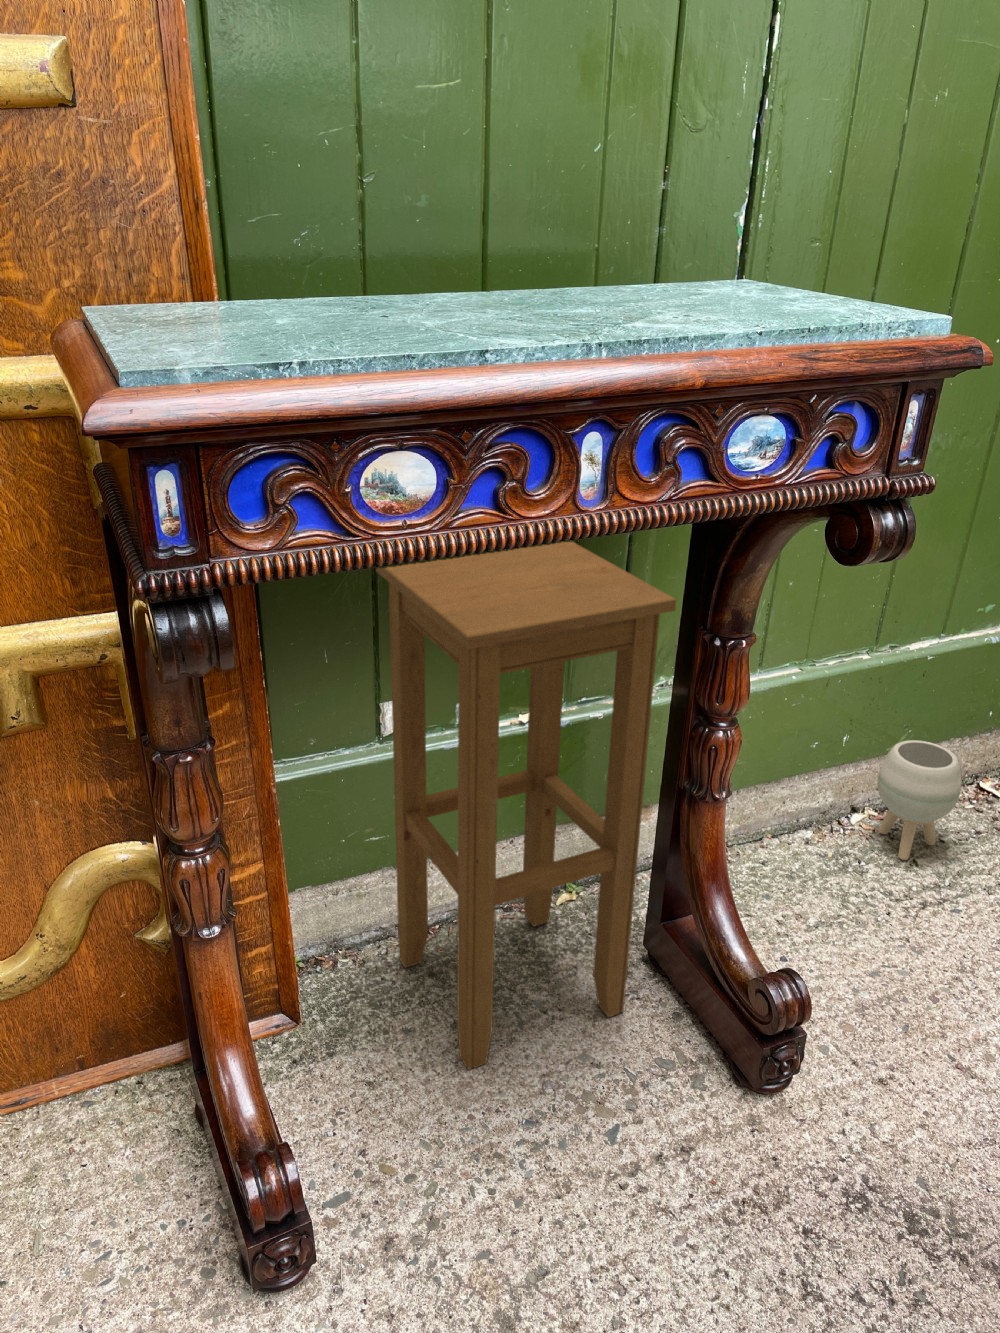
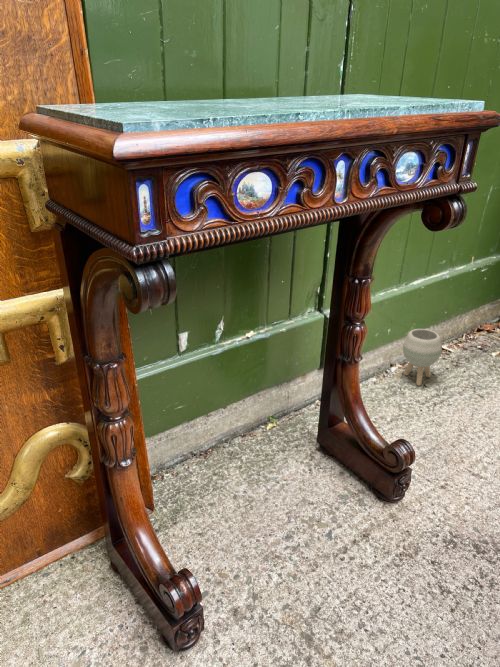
stool: present [376,540,676,1070] -> none [173,240,335,518]

